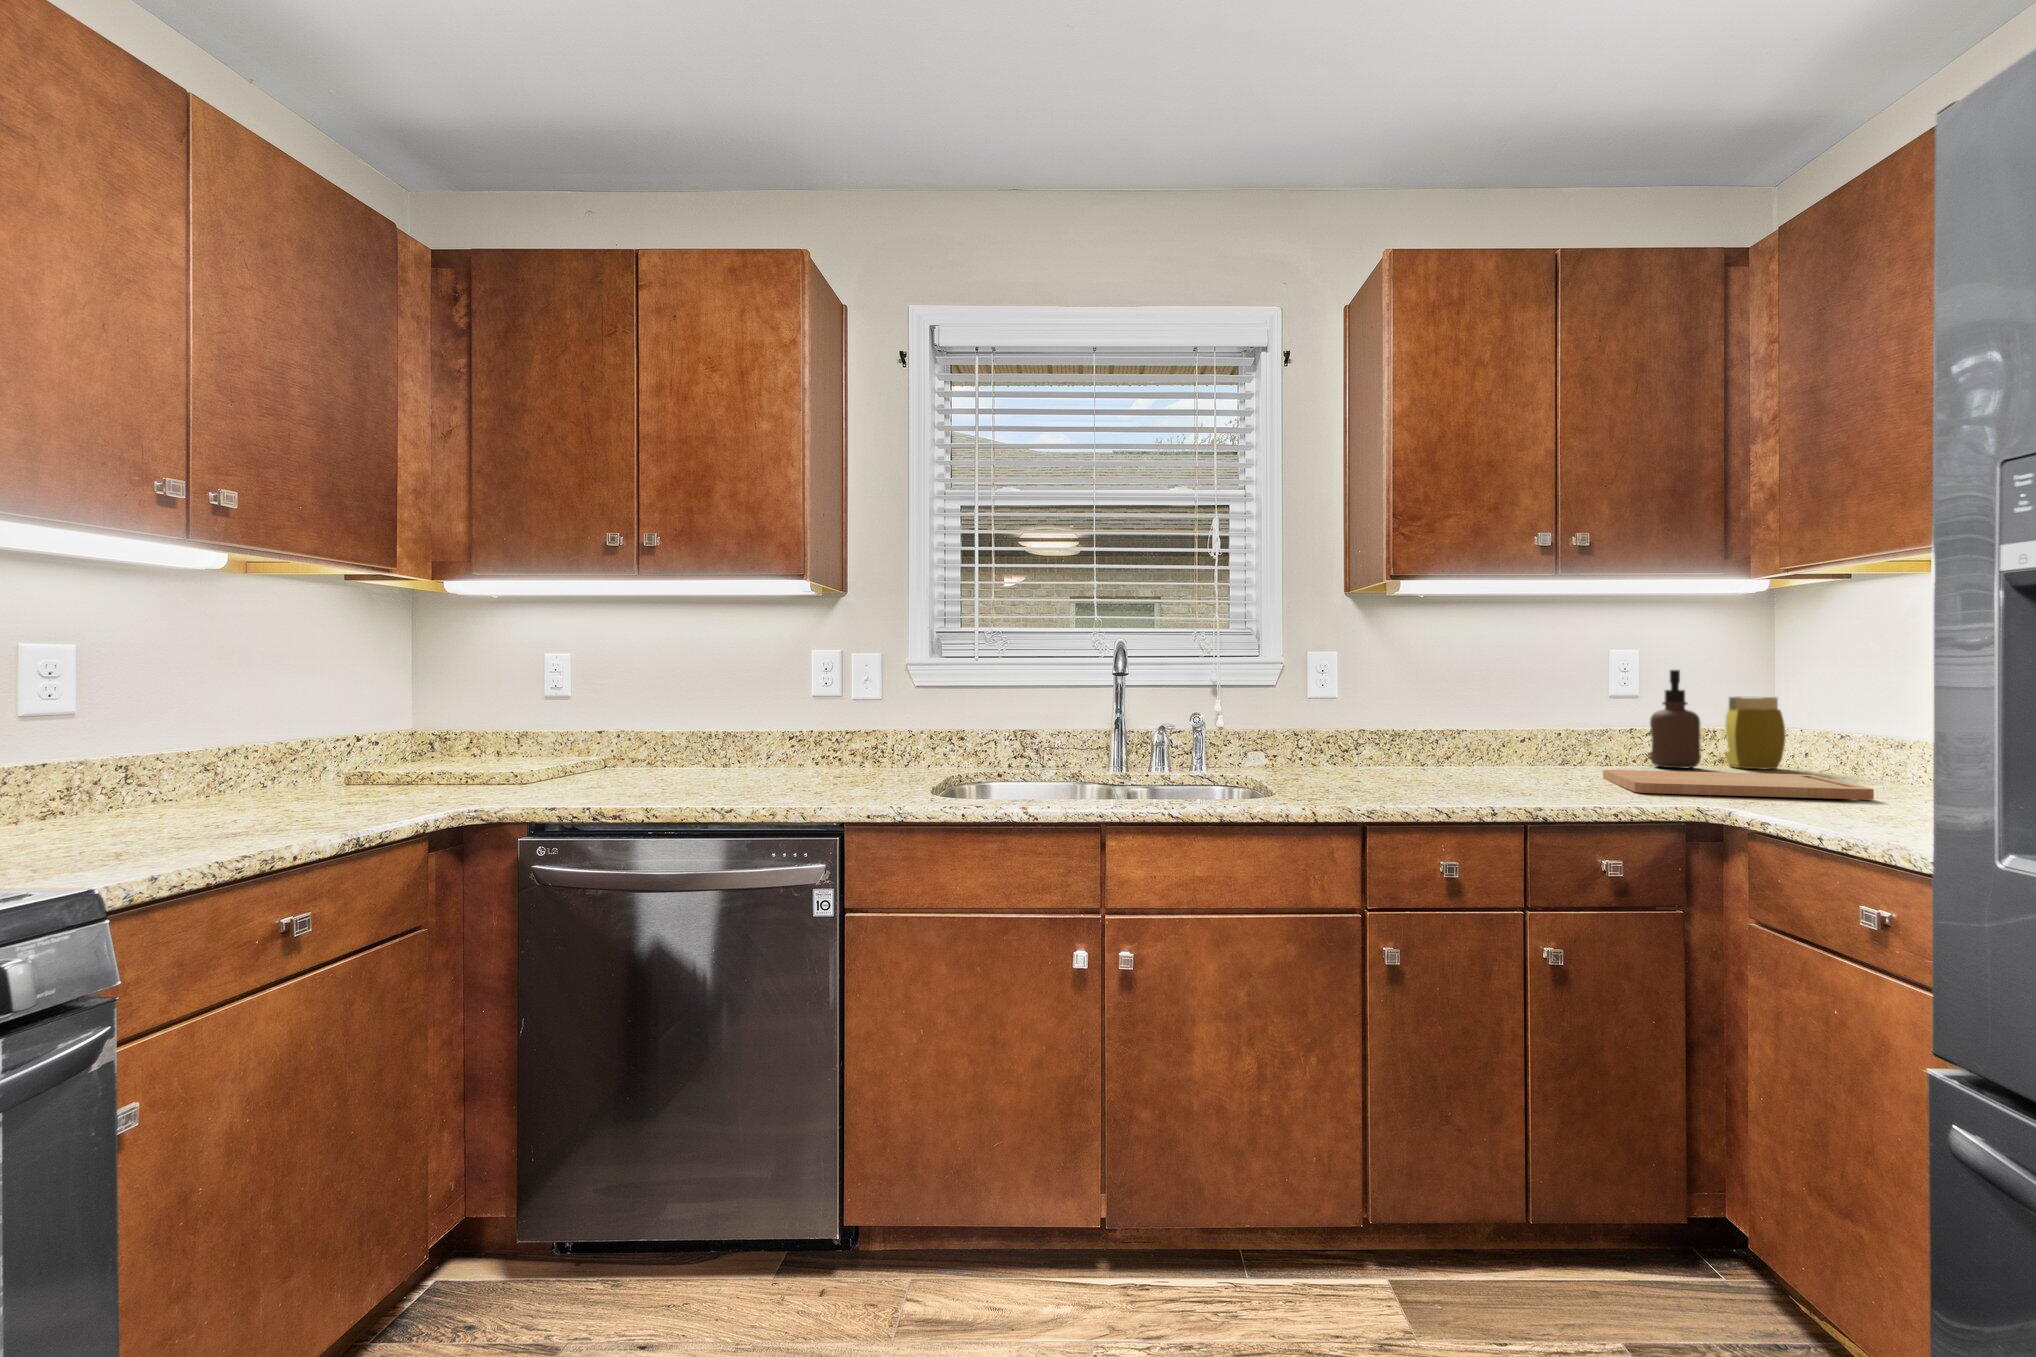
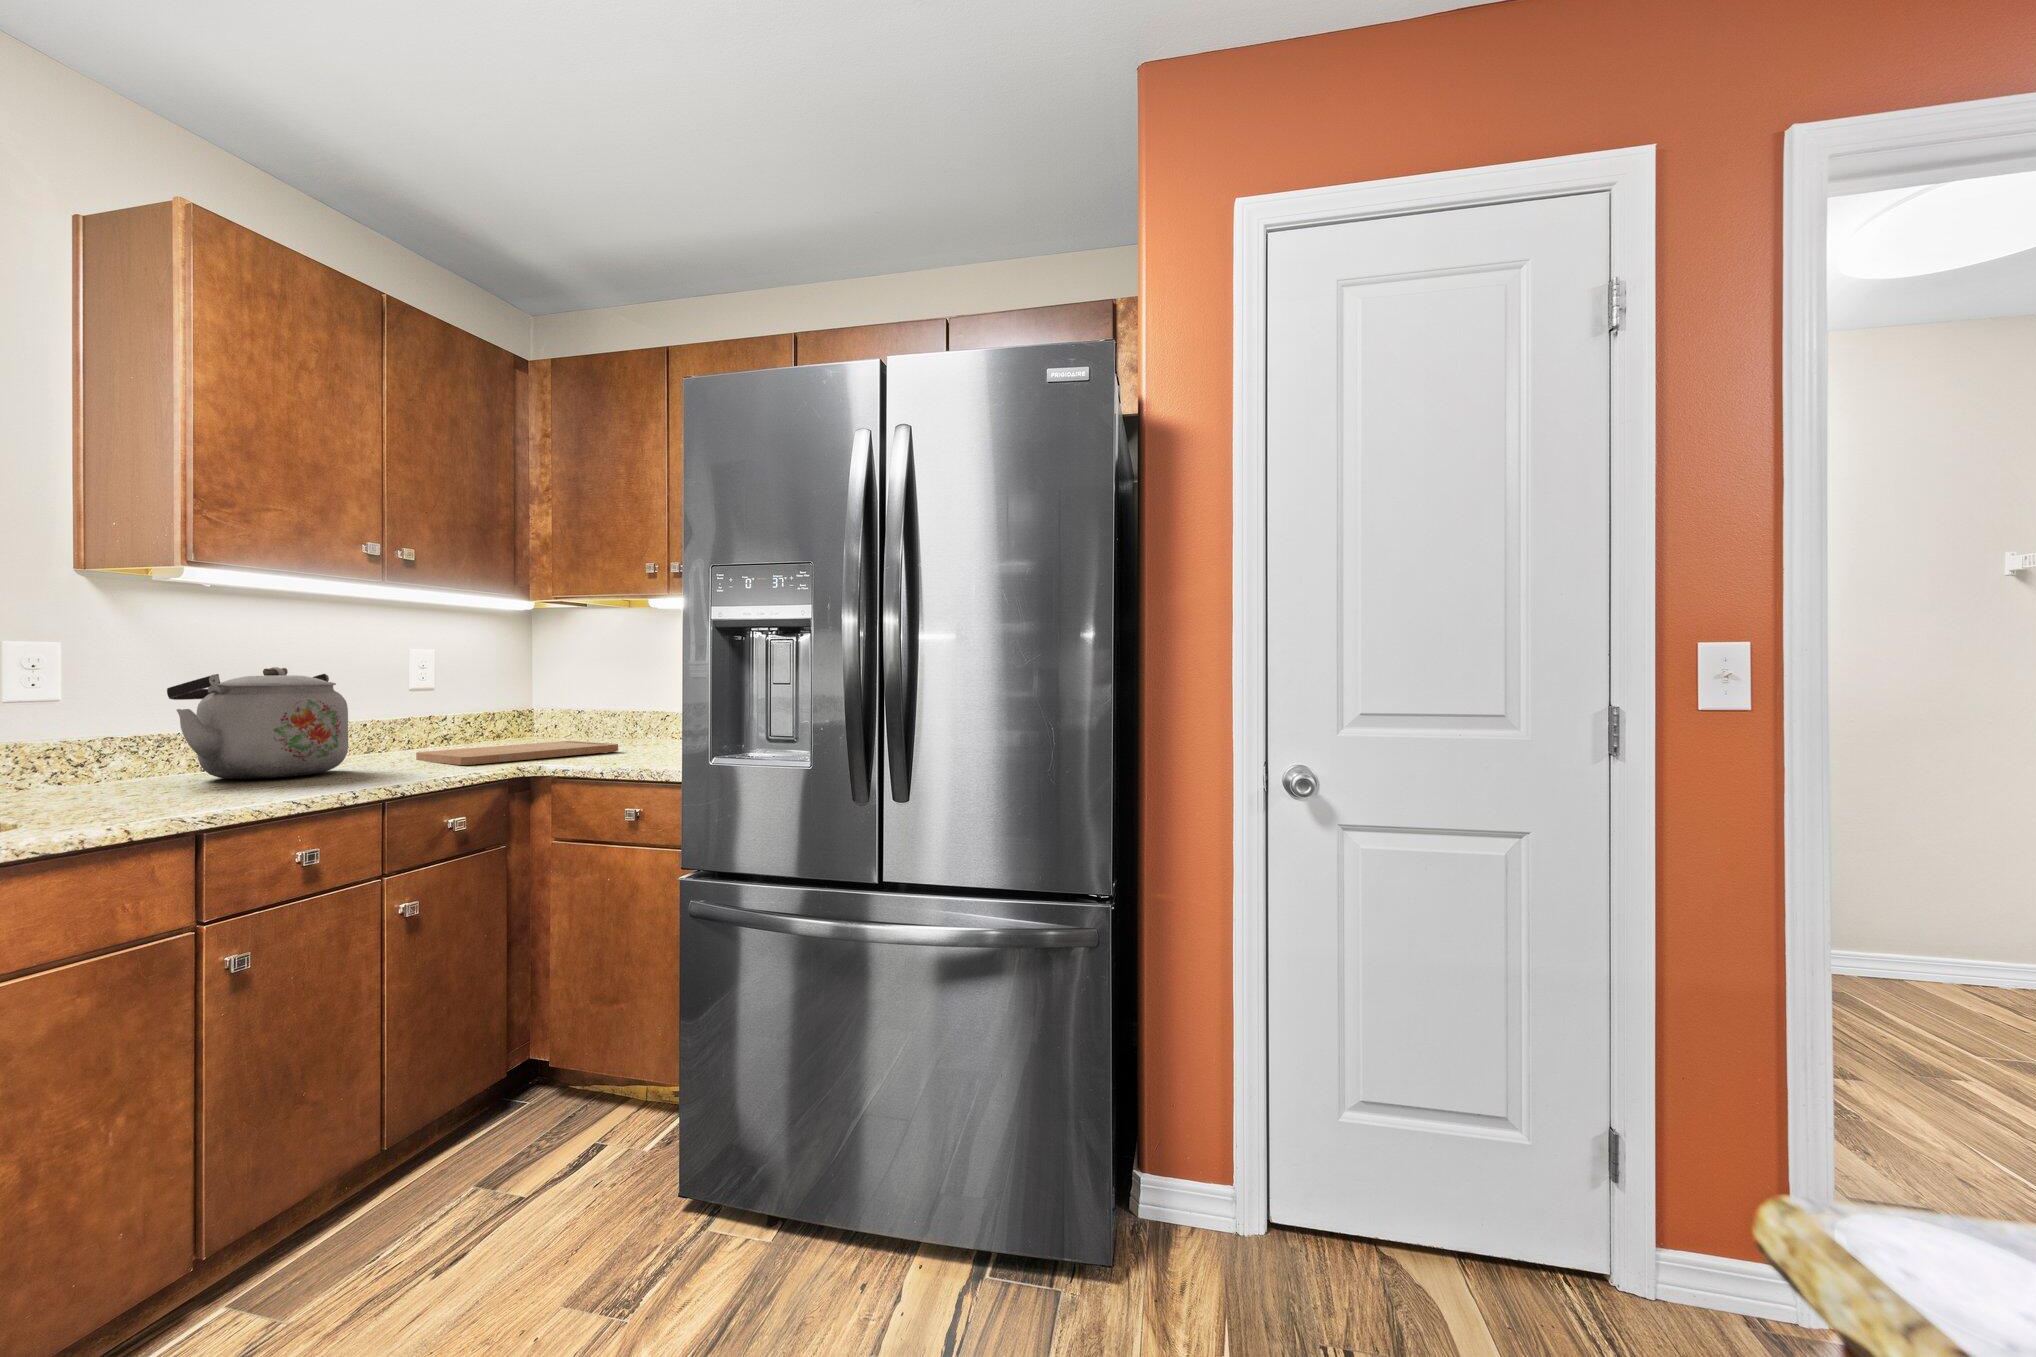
soap dispenser: present [1650,670,1700,768] -> none [439,669,481,748]
kettle: none [1383,671,1522,782] -> present [167,667,348,779]
jar: present [1725,697,1785,769] -> none [493,689,539,743]

